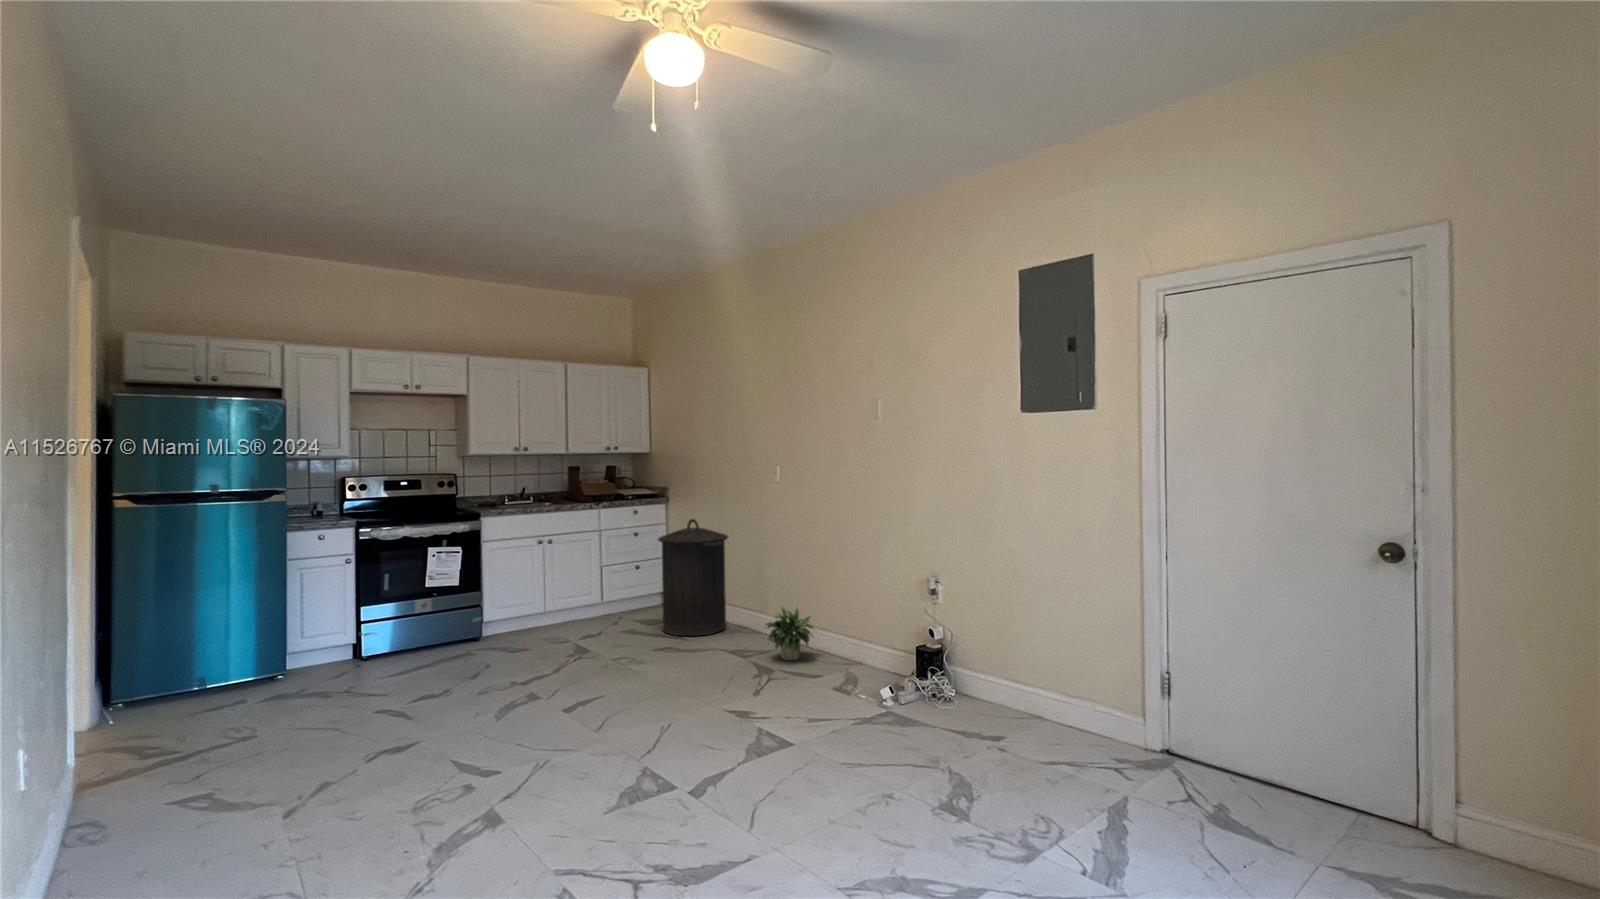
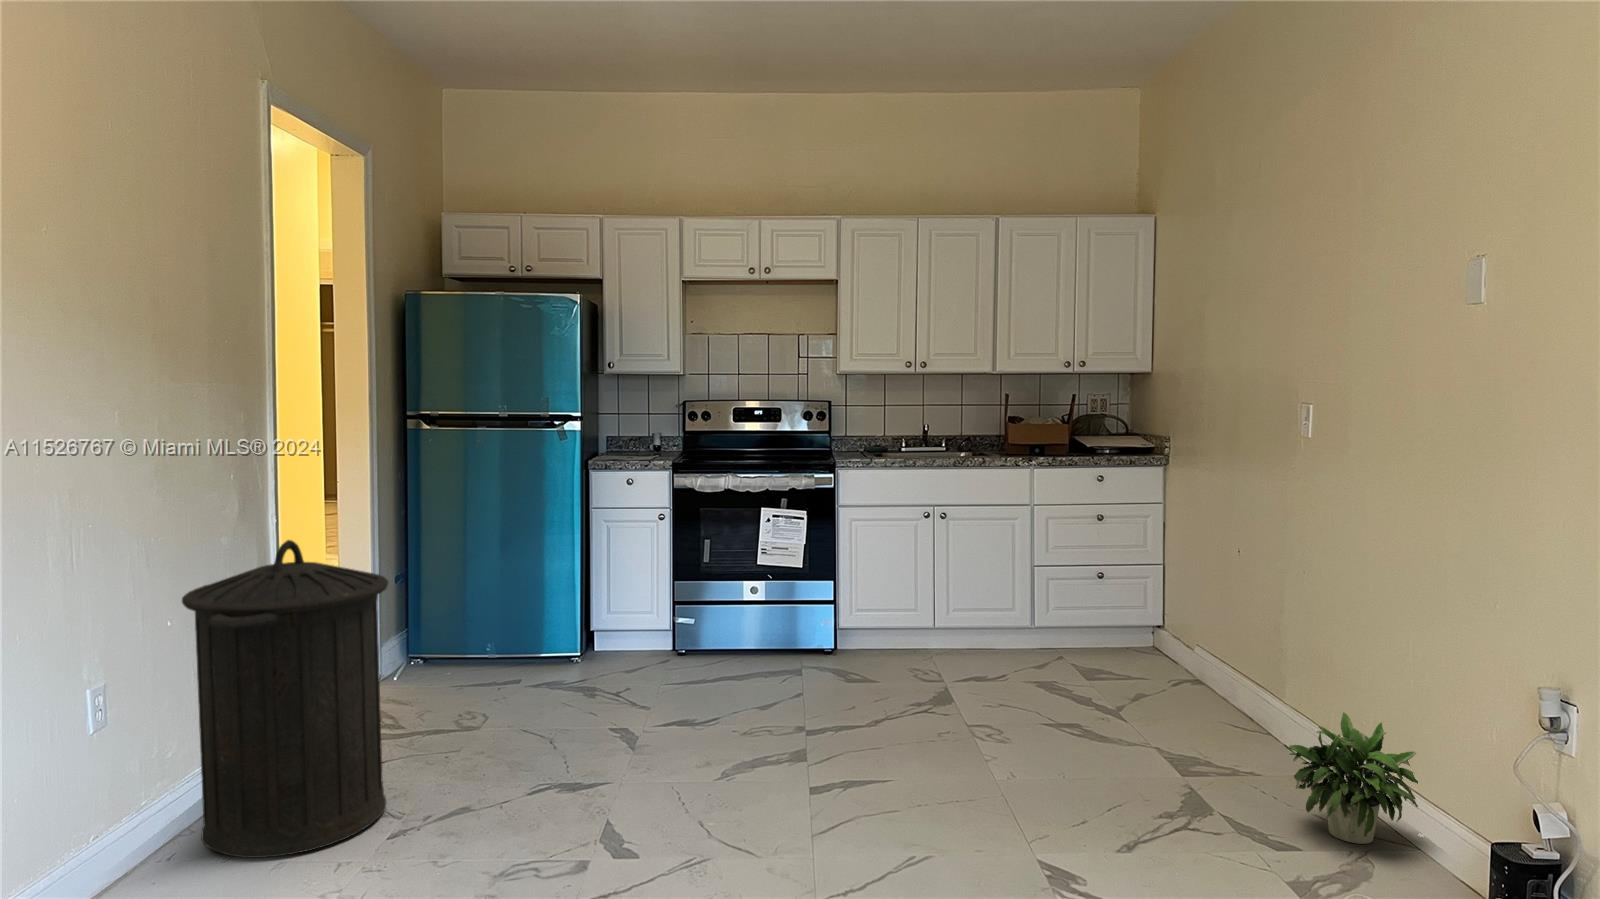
trash can: present [658,519,728,636] -> present [182,540,388,858]

